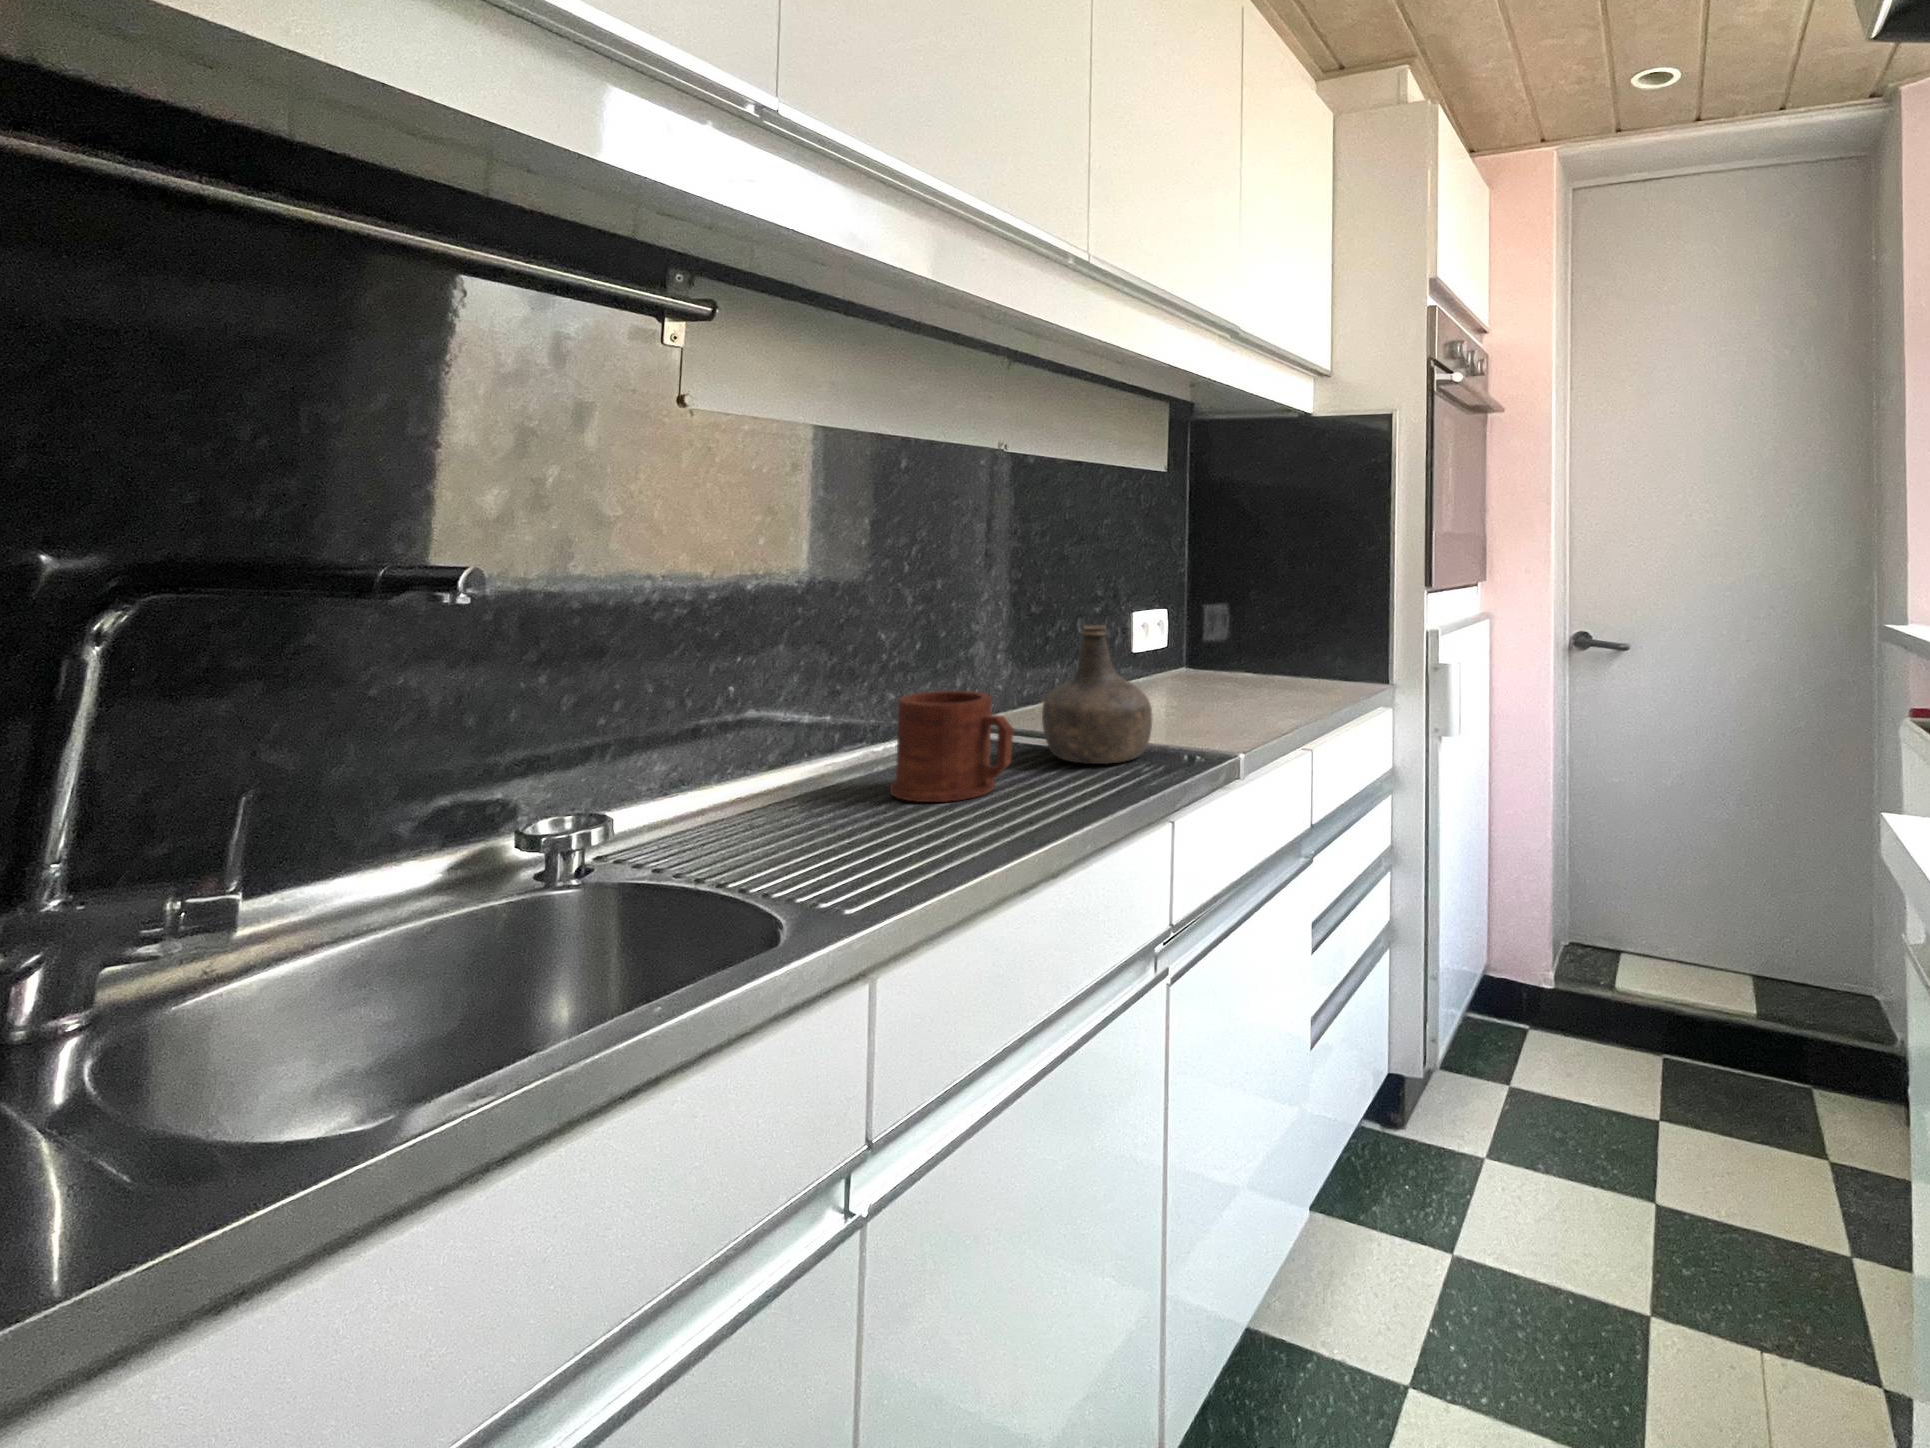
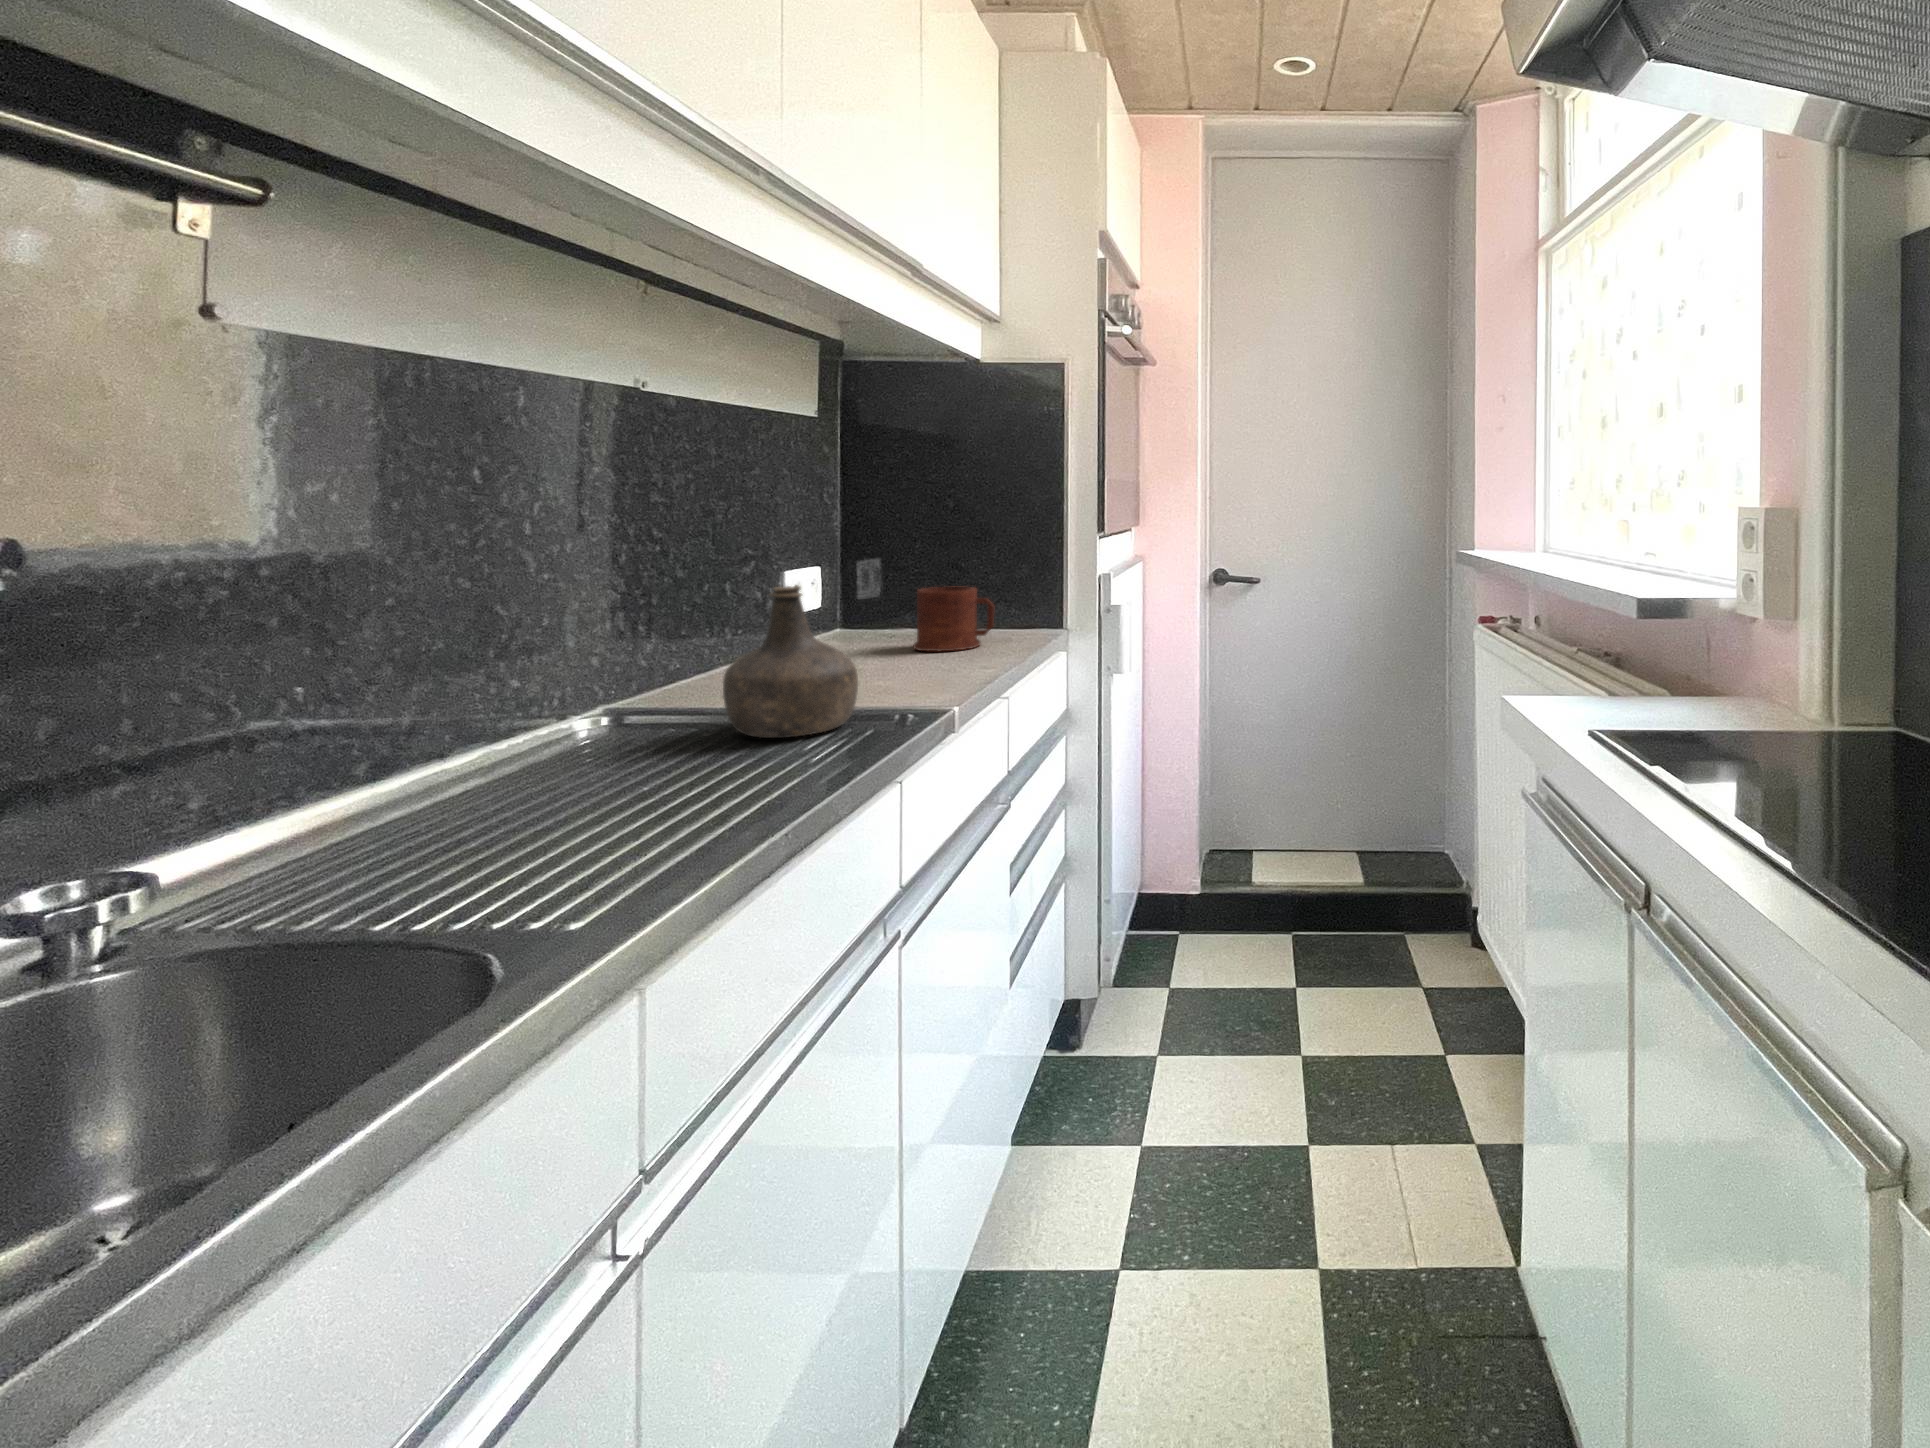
mug: present [890,691,1013,802] -> present [913,587,994,651]

